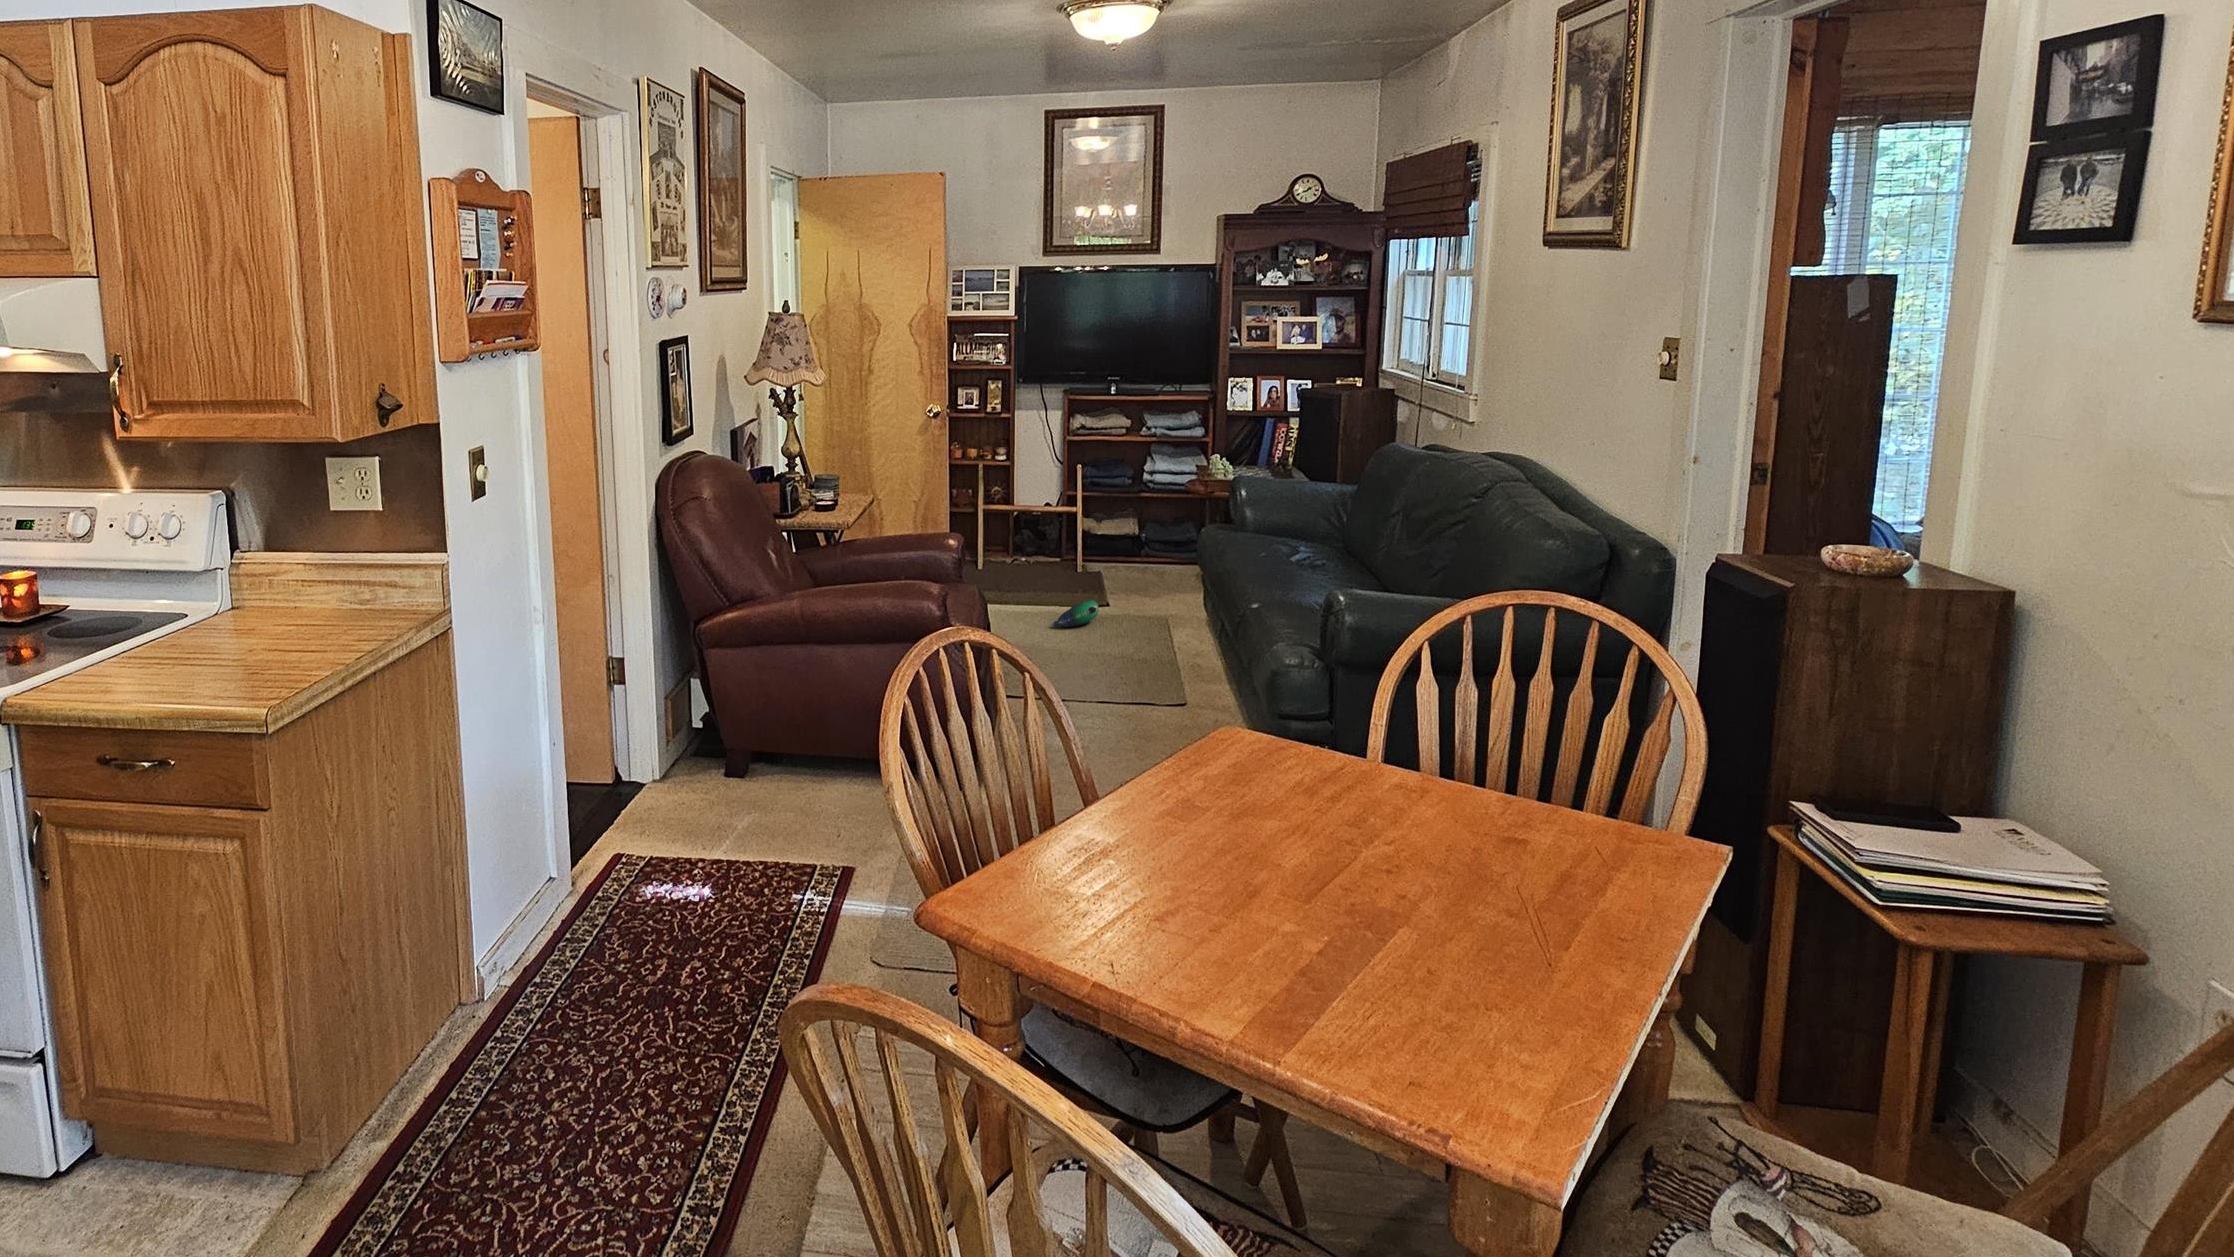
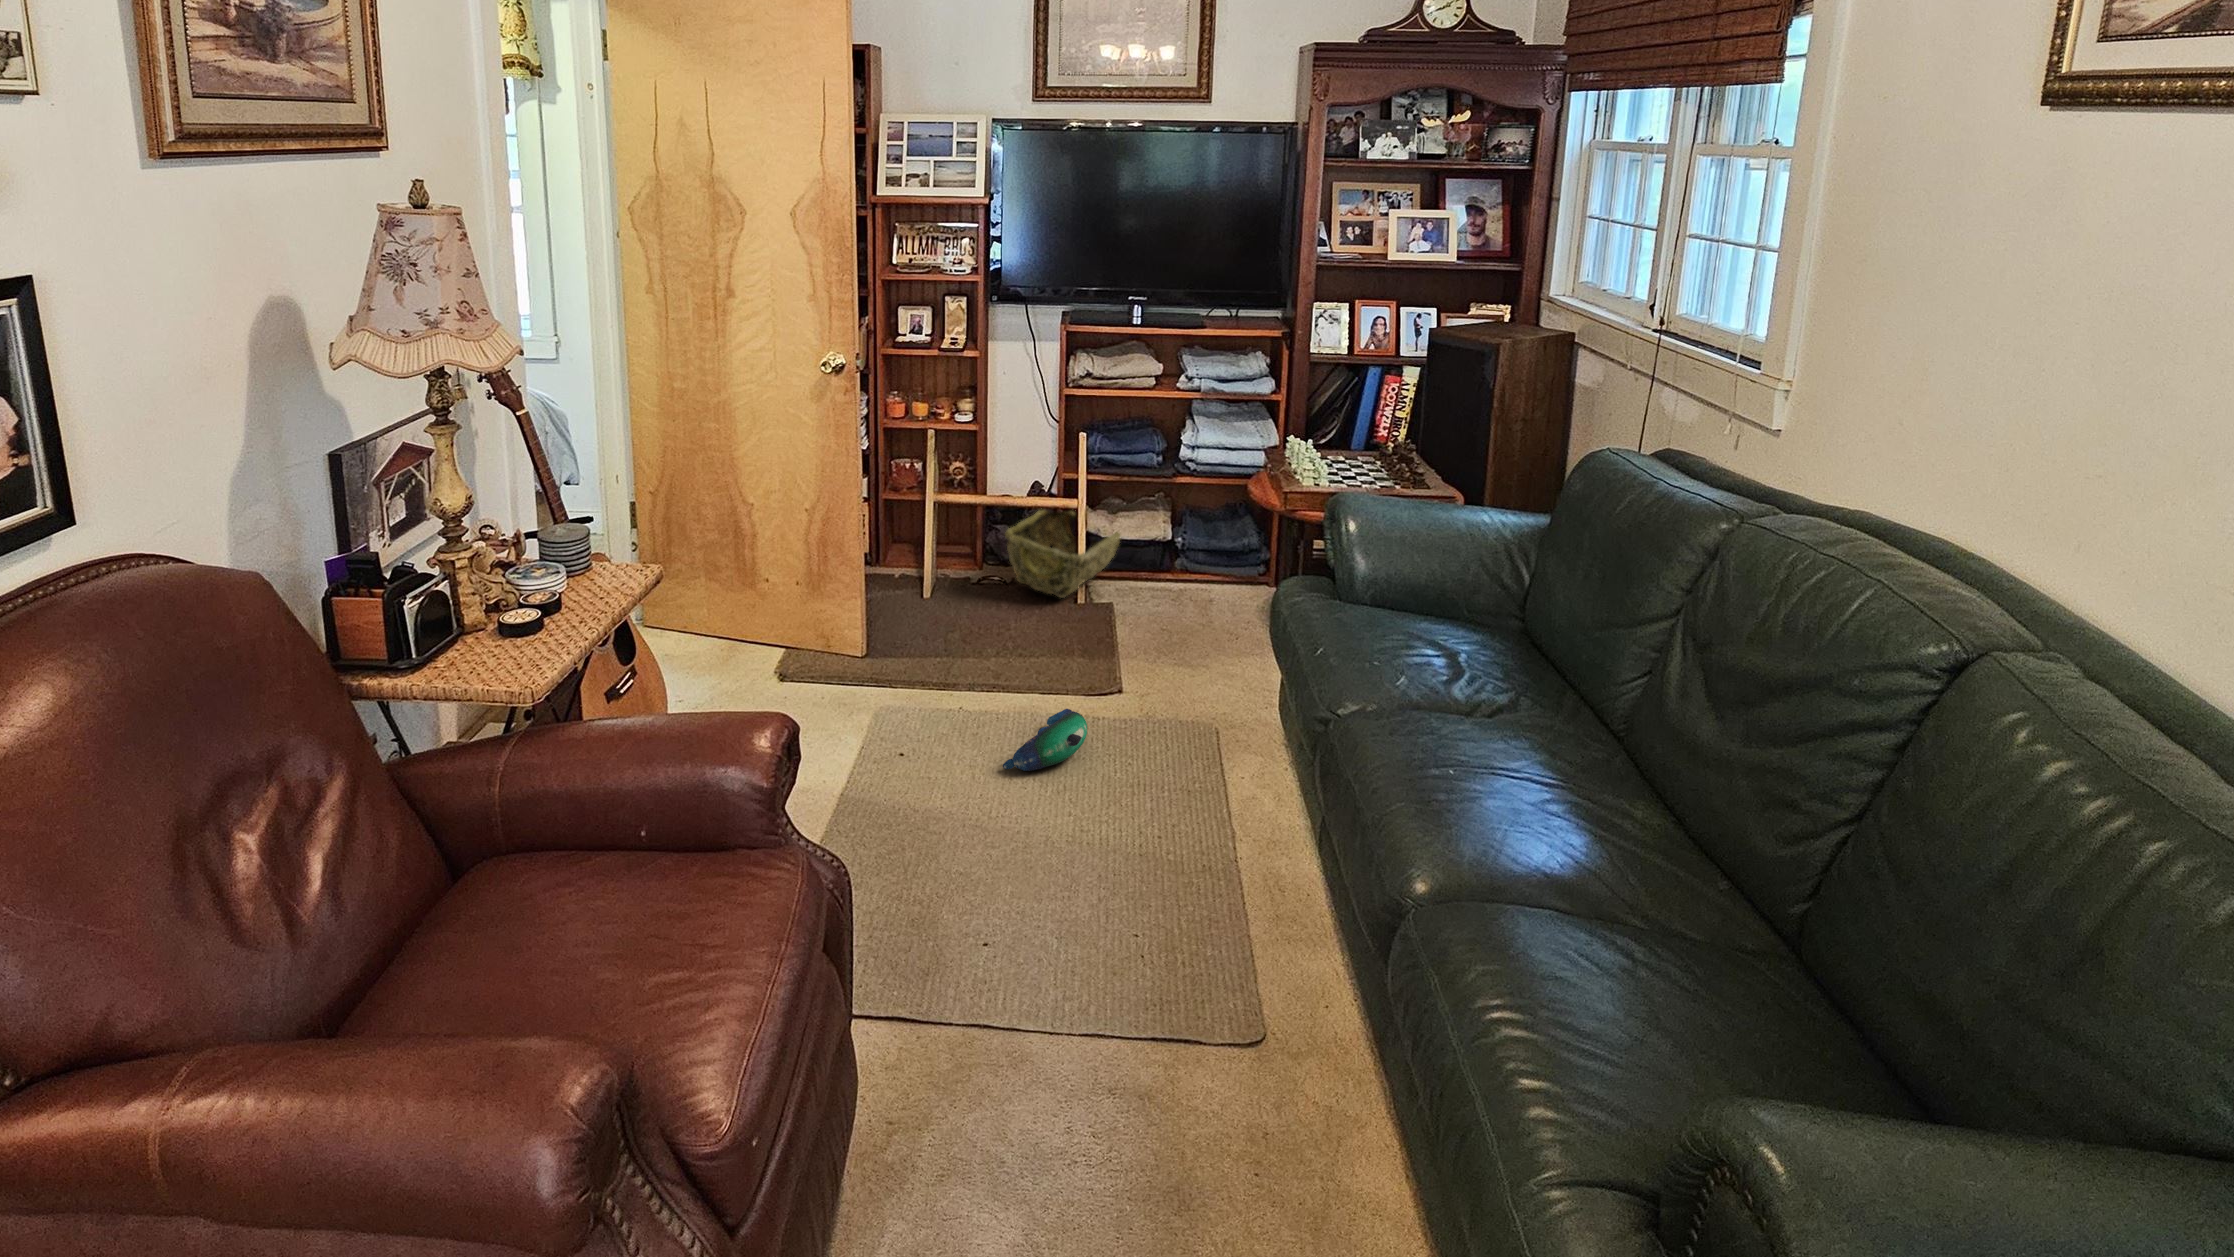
woven basket: none [1033,515,1108,567] -> present [1005,510,1120,598]

